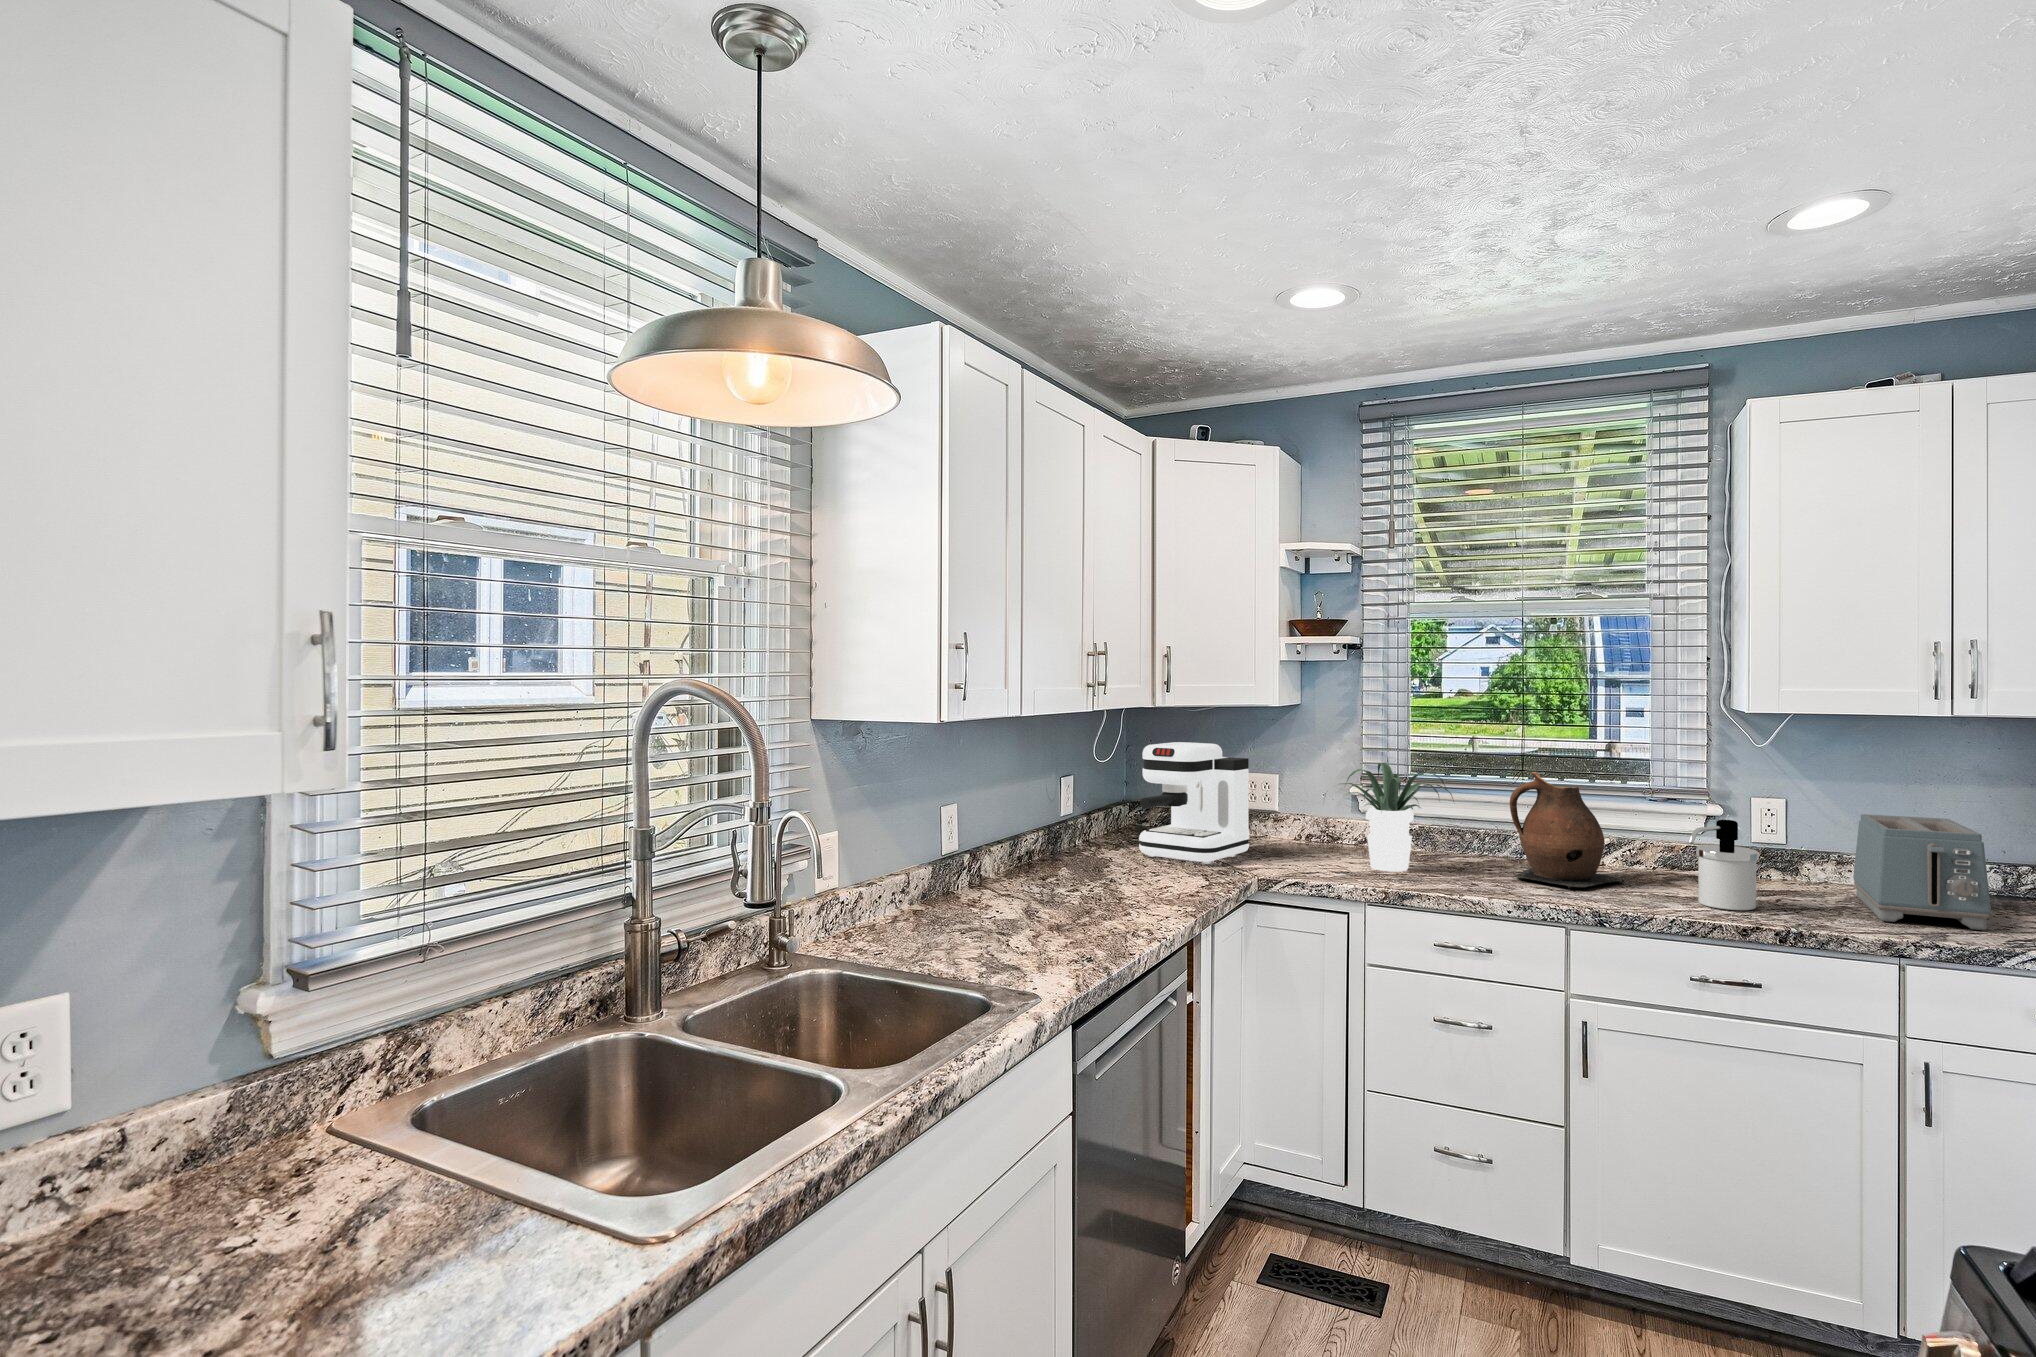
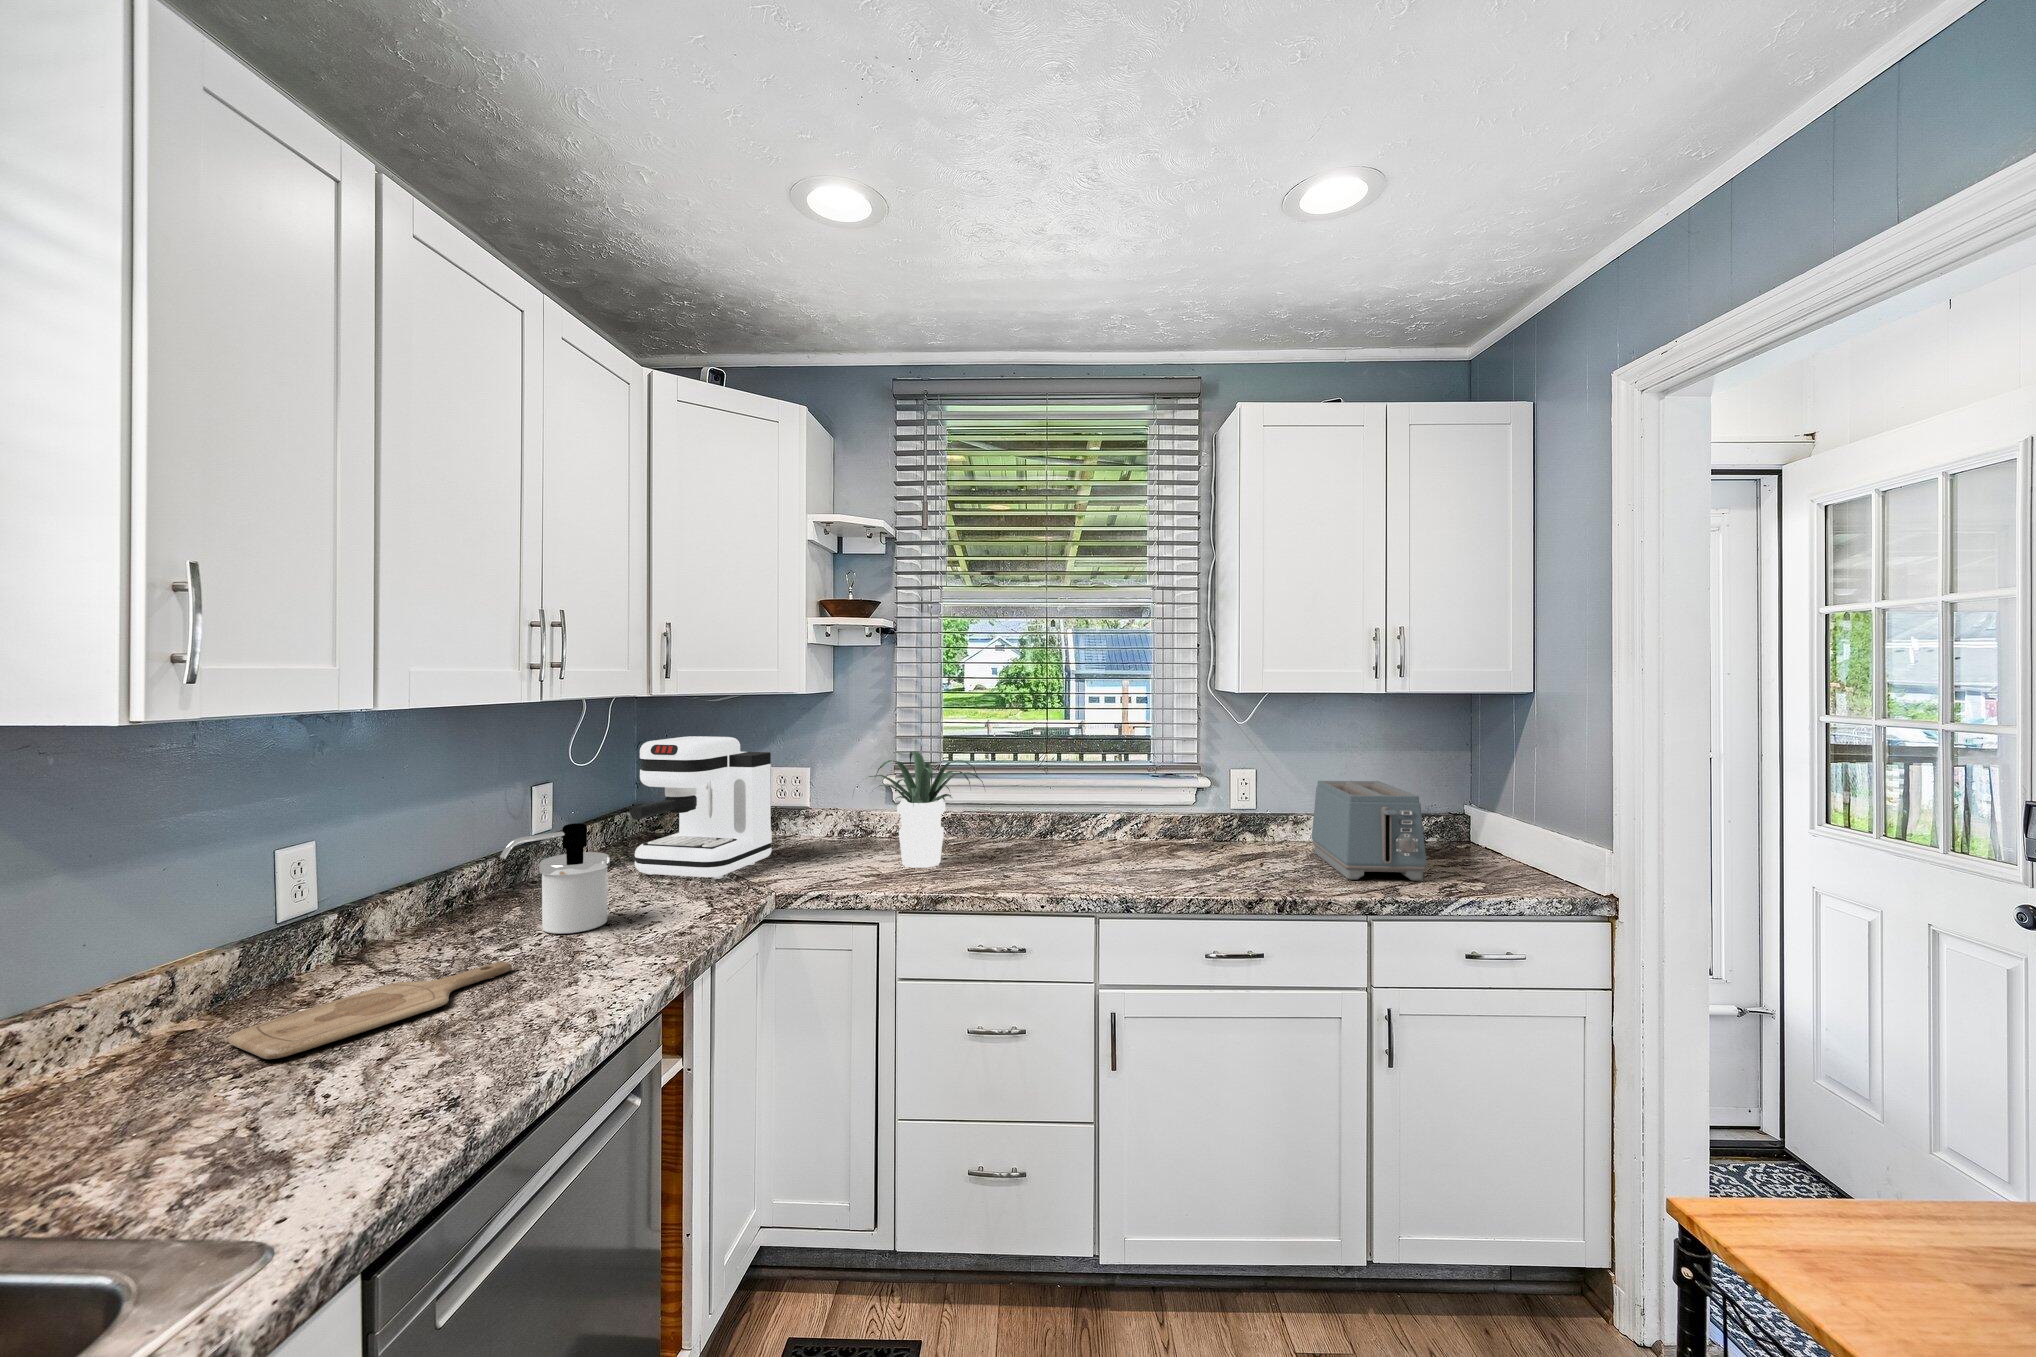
ceramic pitcher: present [1510,772,1624,889] -> none [1037,755,1137,872]
soap dispenser: present [1689,820,1759,910] -> present [500,823,609,934]
cutting board: none [946,896,1084,928] -> present [228,962,512,1059]

